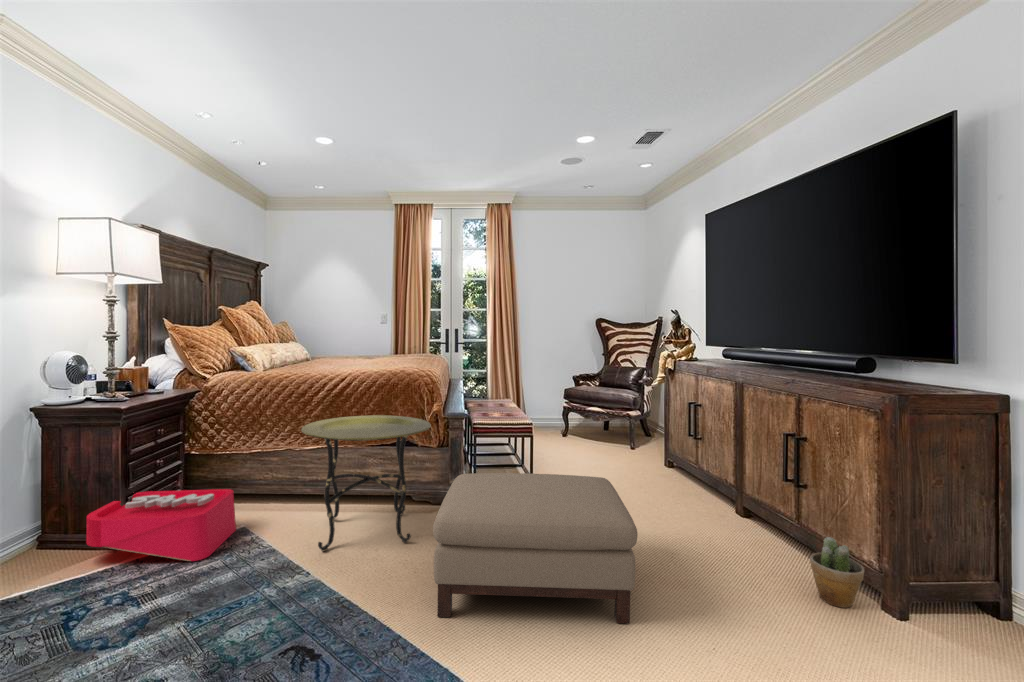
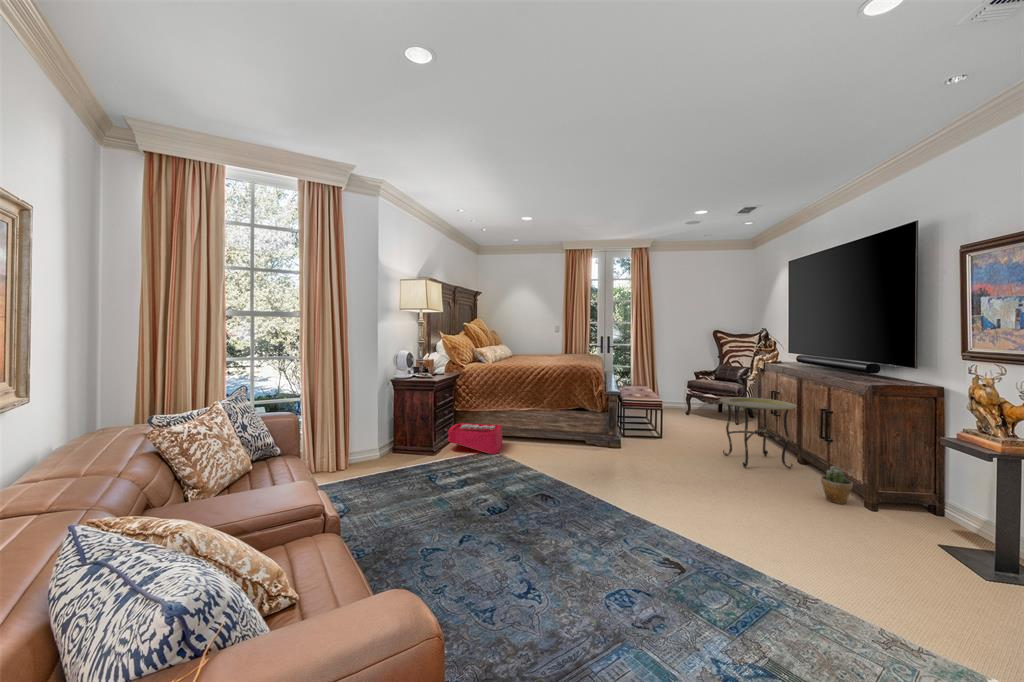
side table: present [301,415,431,551] -> present [719,397,797,469]
ottoman: present [433,473,638,623] -> none [606,422,709,494]

